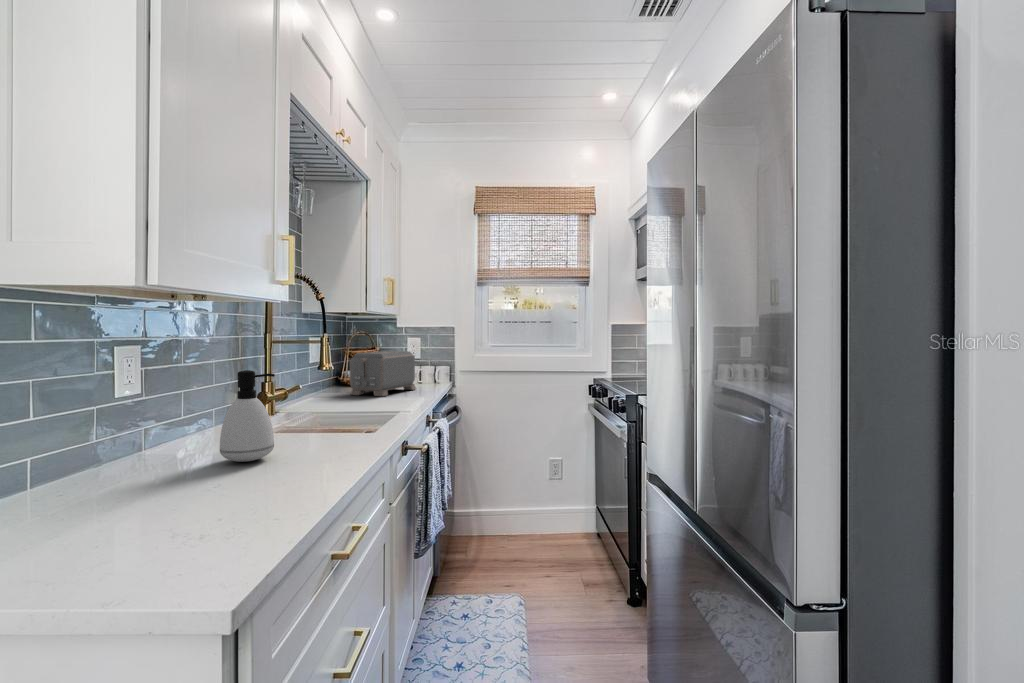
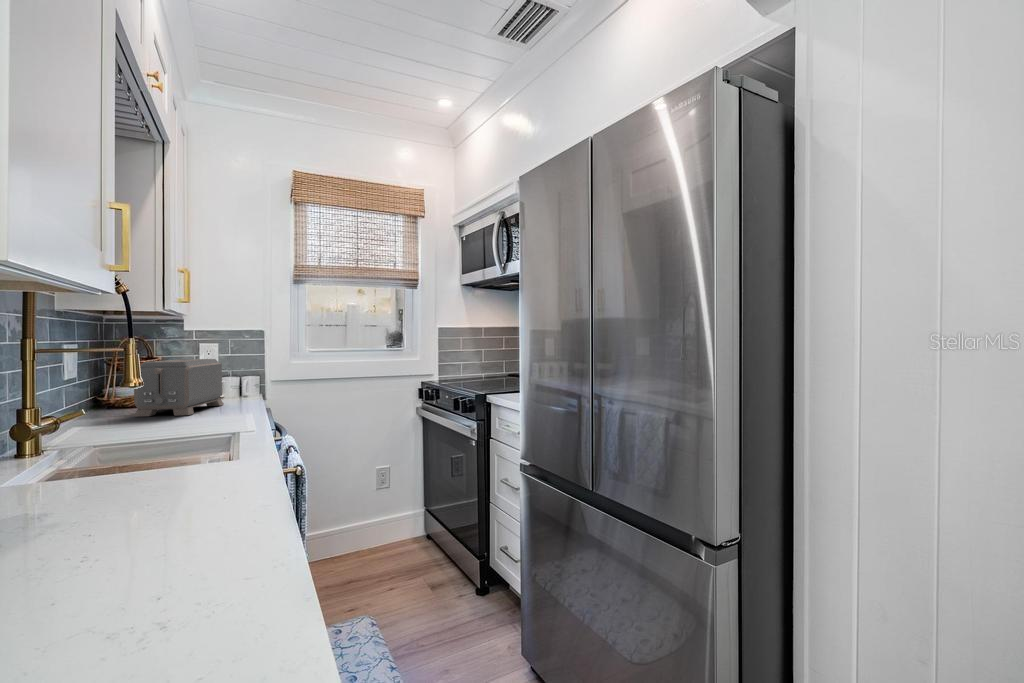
soap dispenser: present [220,370,275,462] -> none [46,382,137,513]

